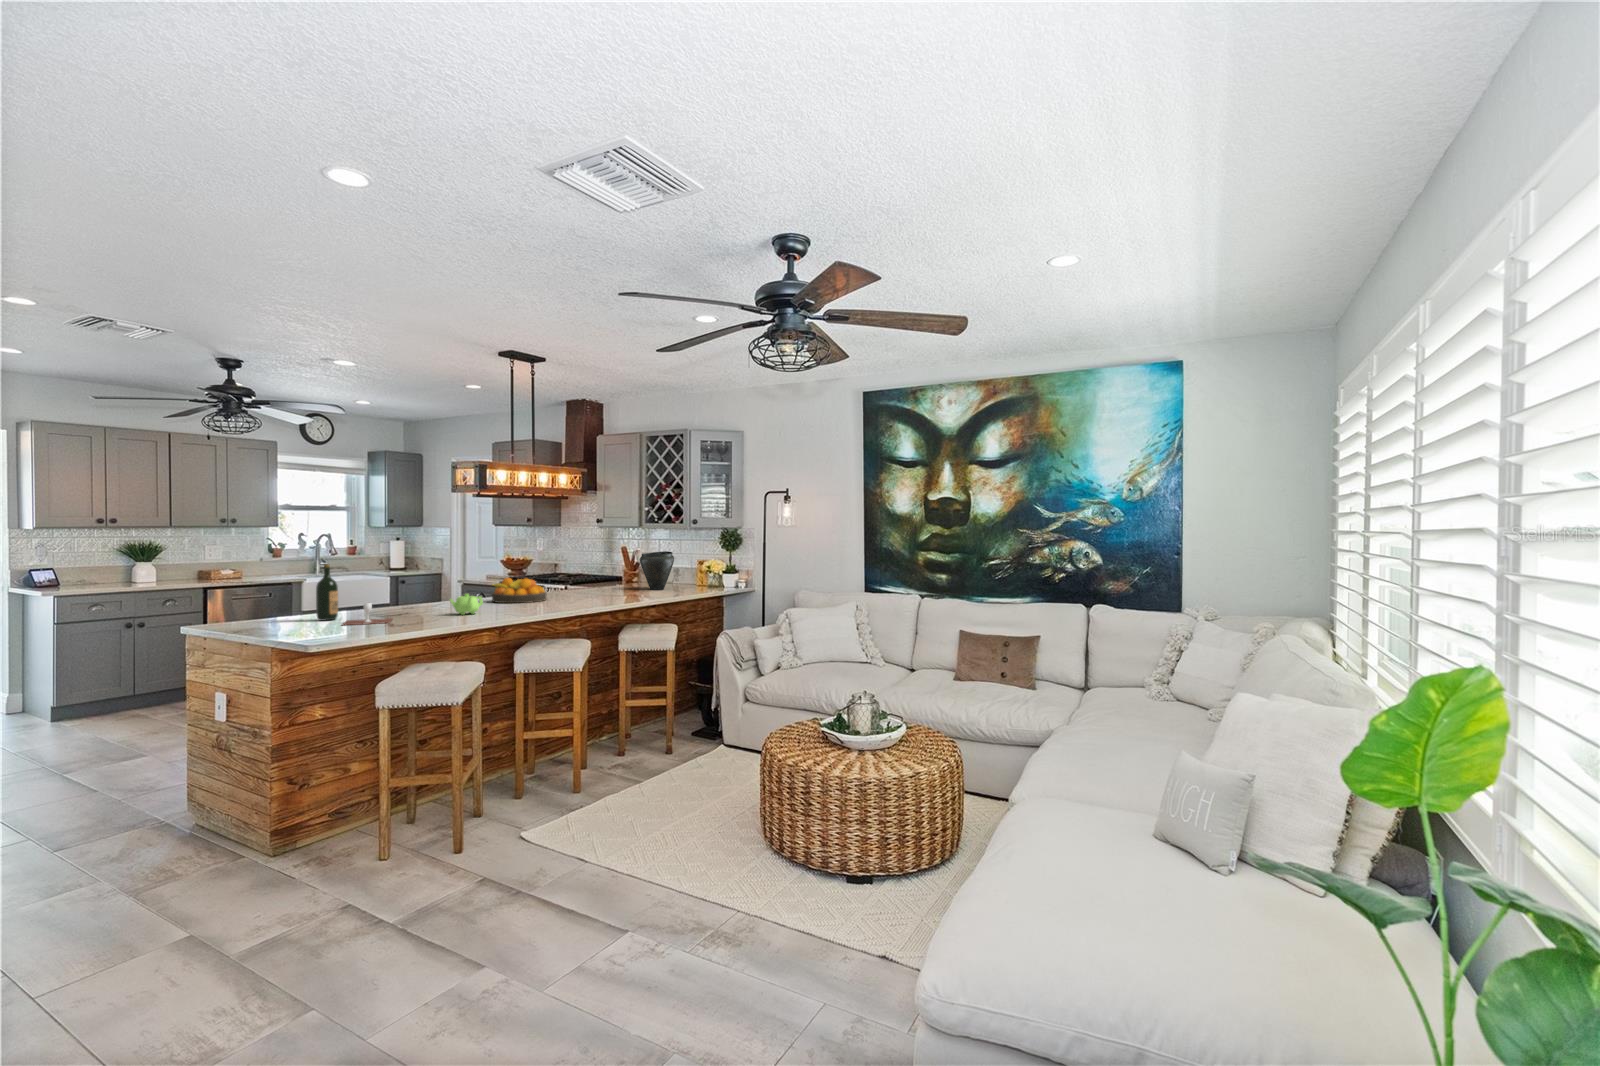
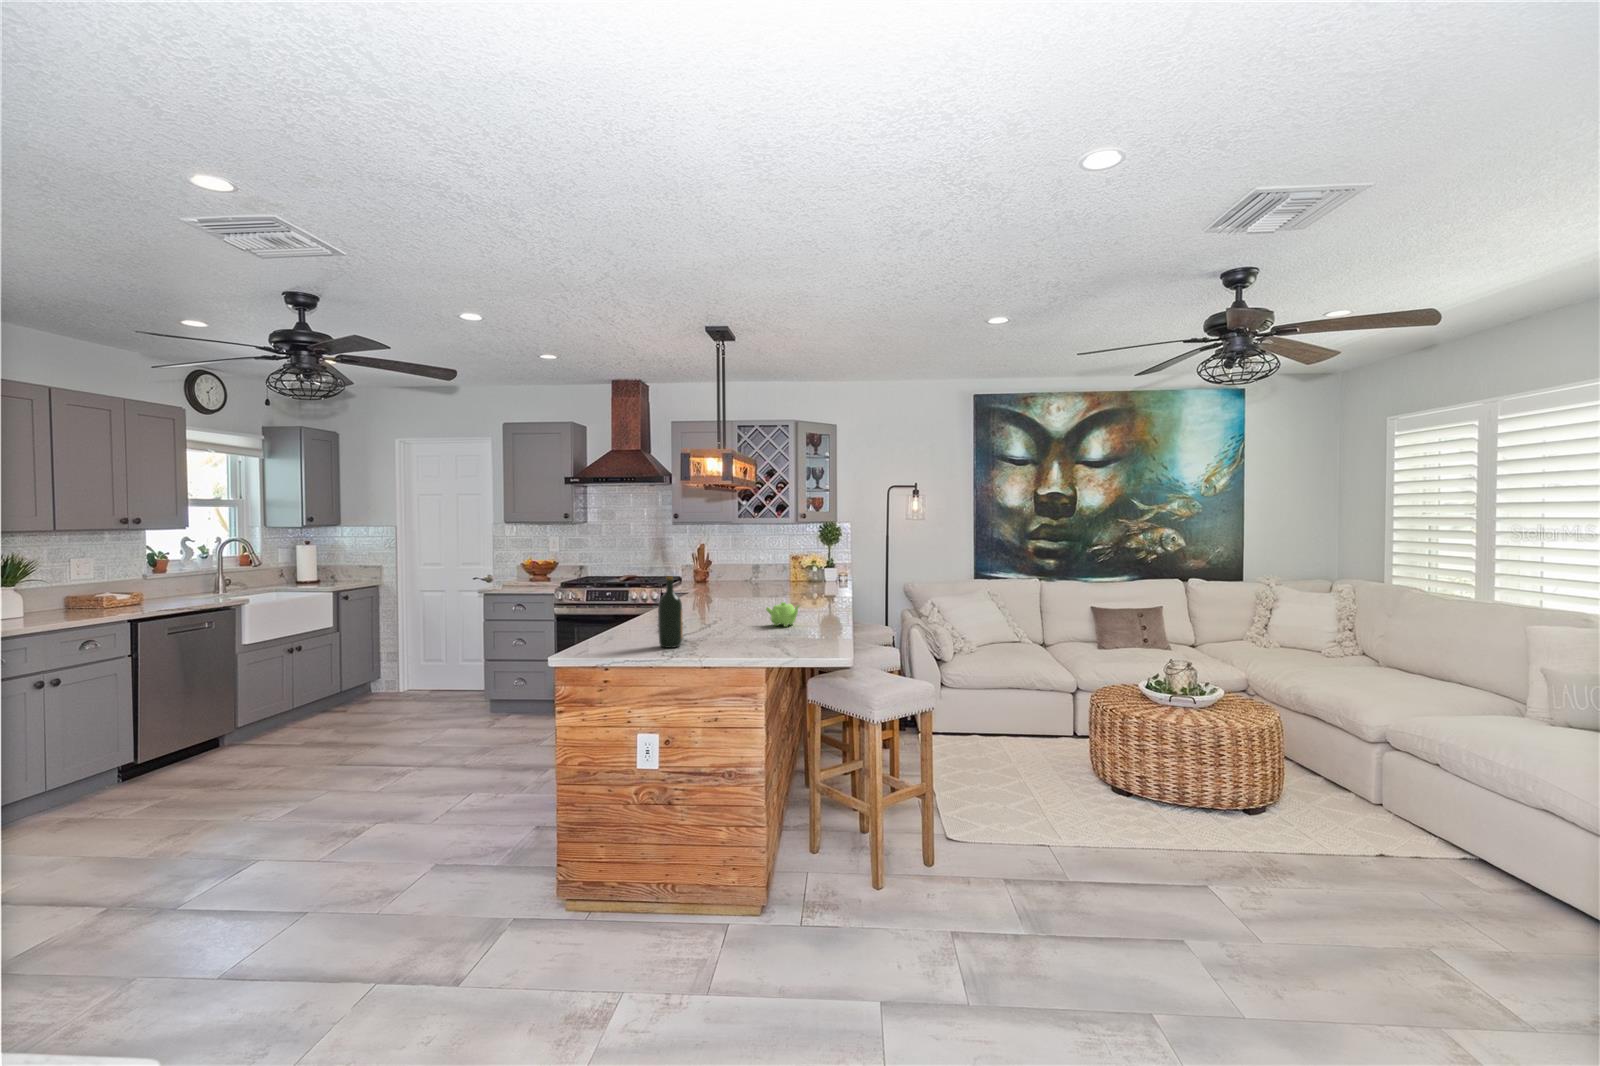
vase: present [640,551,674,590] -> none [762,547,797,588]
fruit bowl: present [492,578,547,603] -> none [698,582,756,611]
wine glass: present [343,603,392,625] -> none [704,620,776,650]

